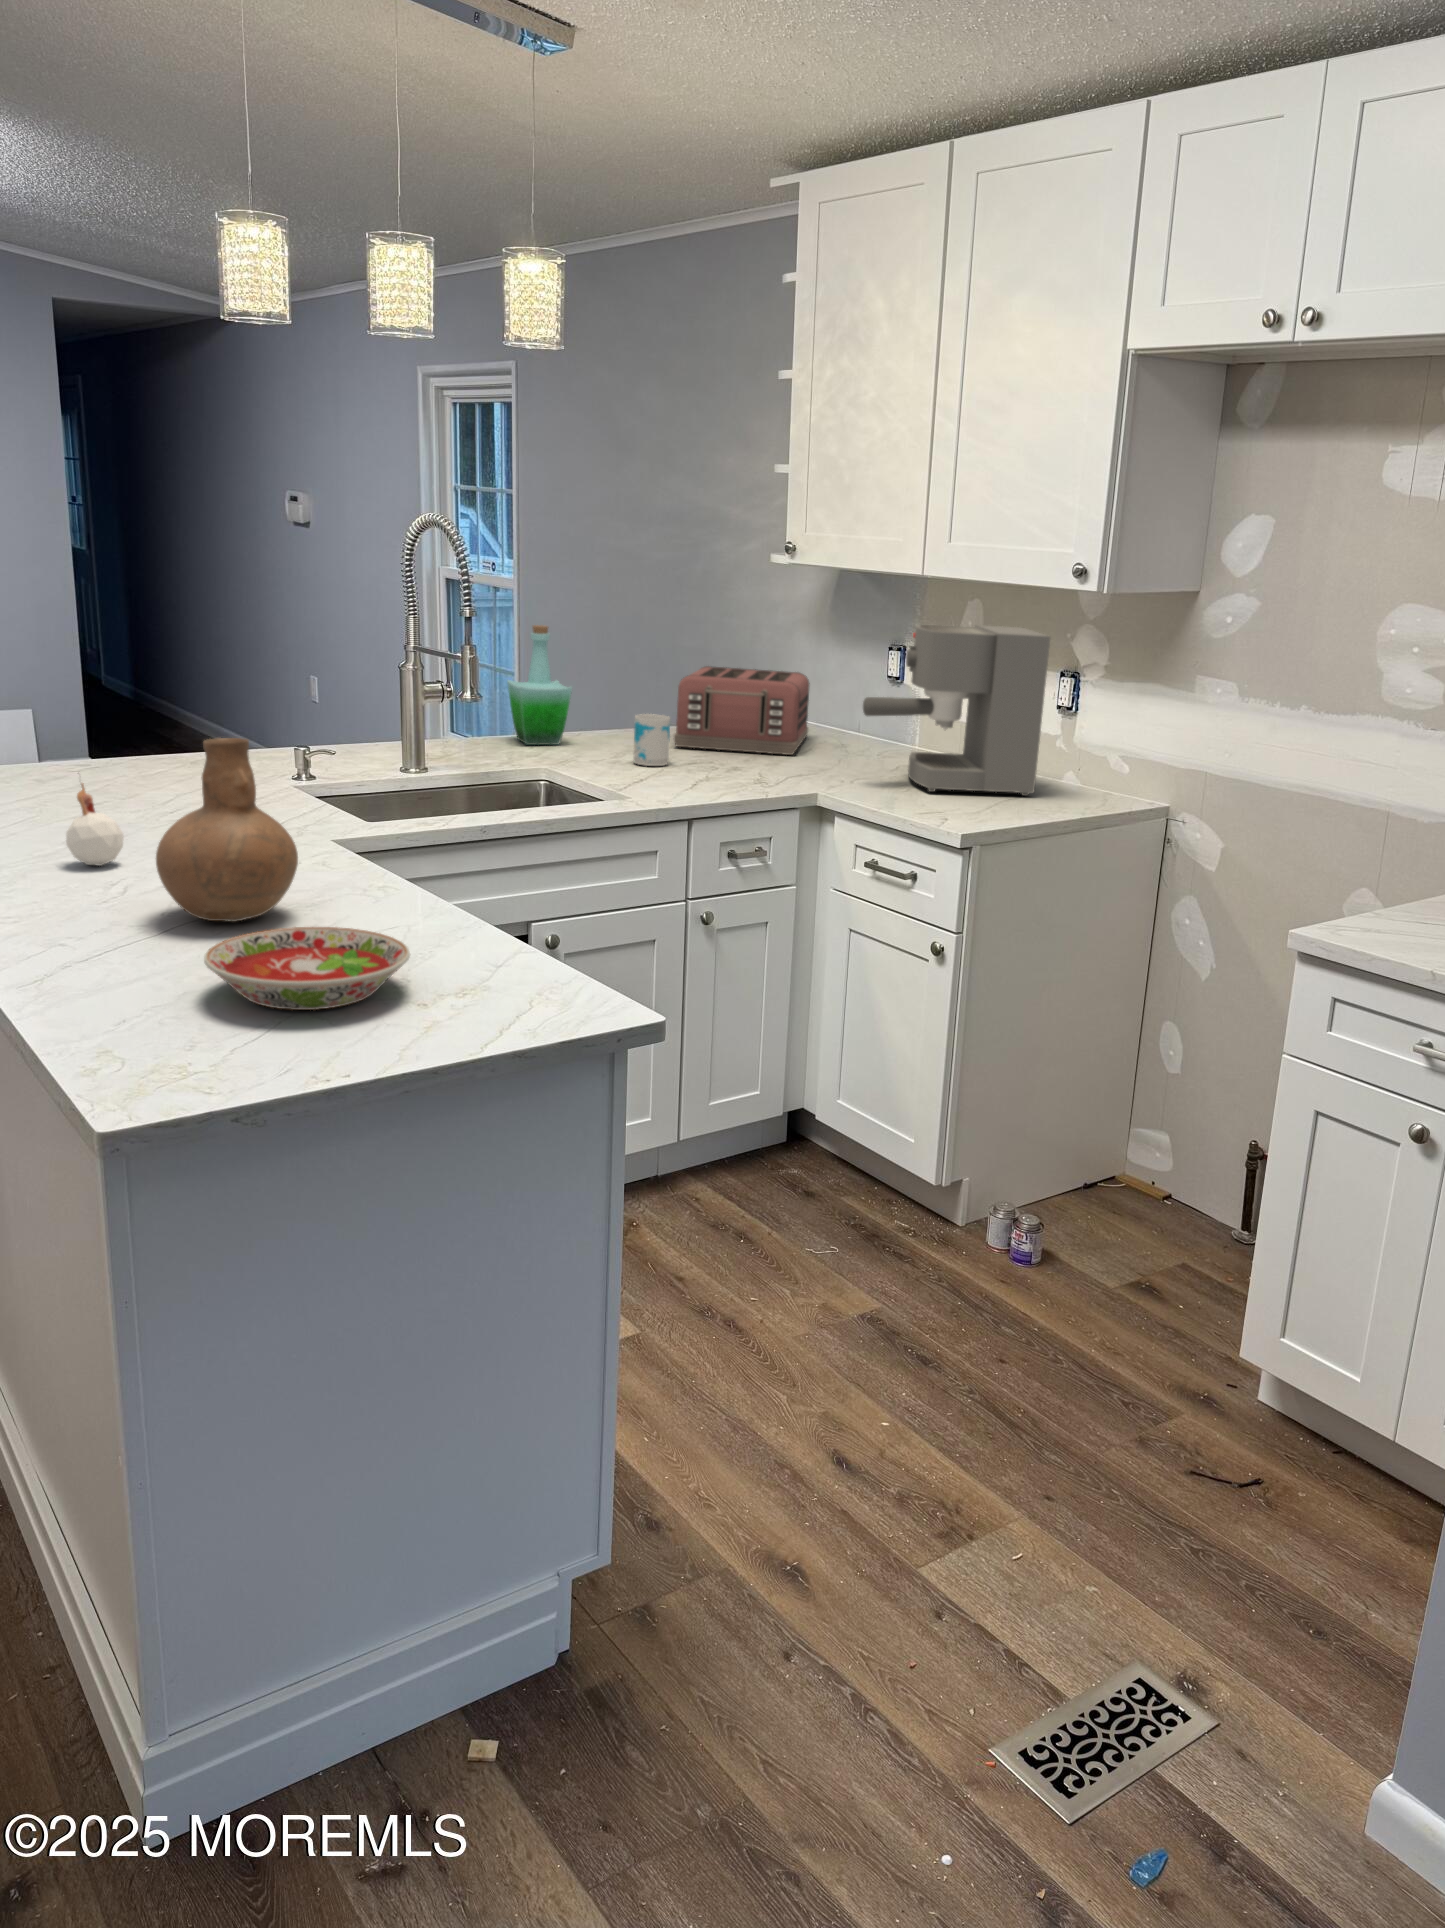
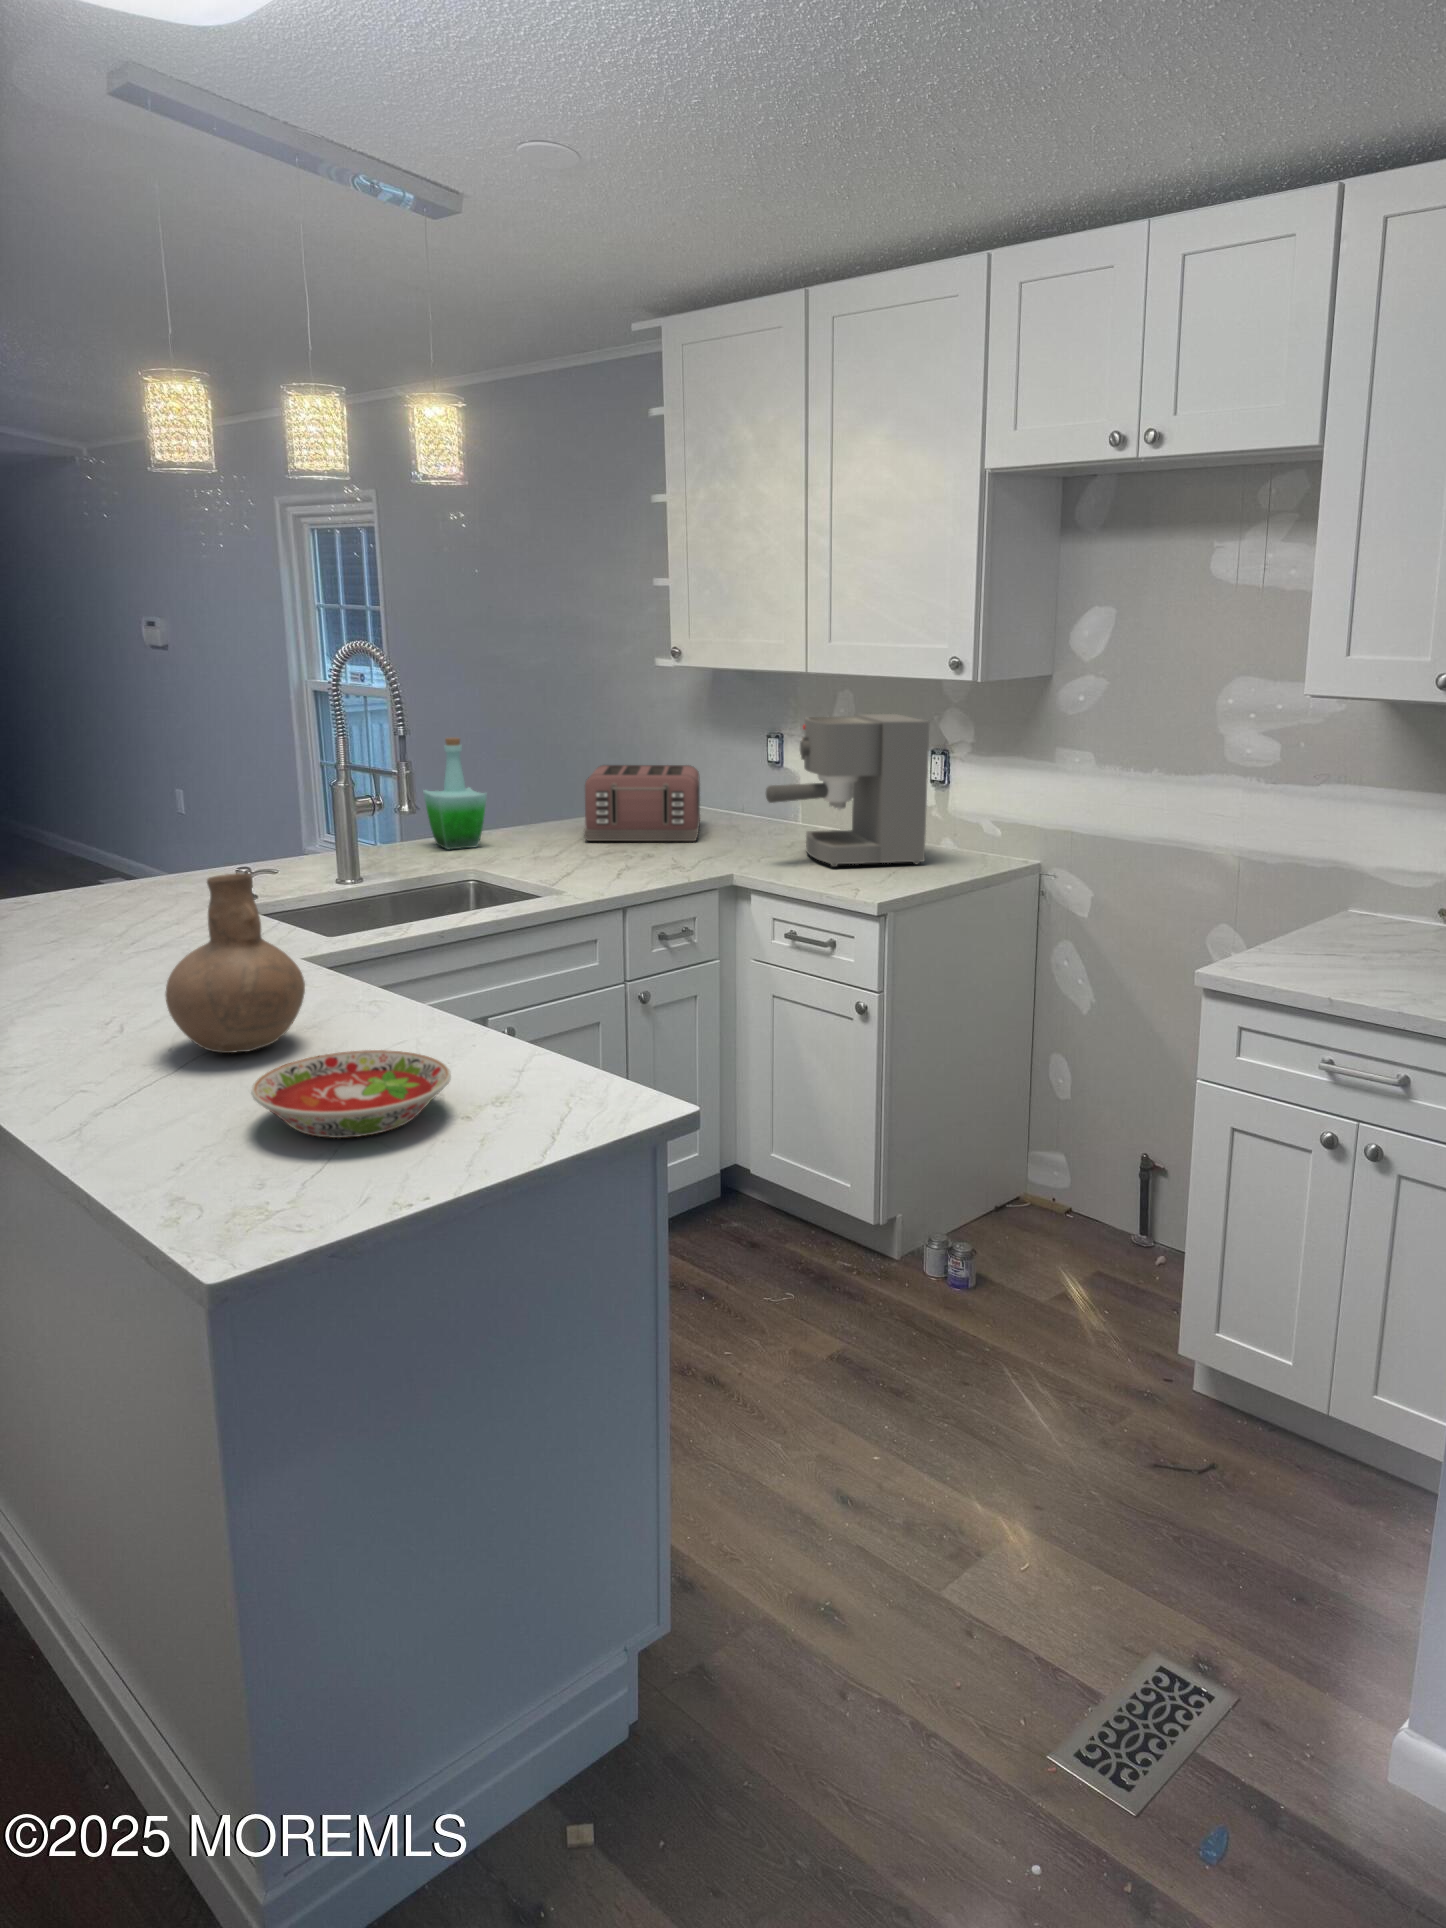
mug: present [634,714,670,766] -> none [553,814,587,862]
candle: present [66,773,123,866] -> none [51,916,108,1006]

